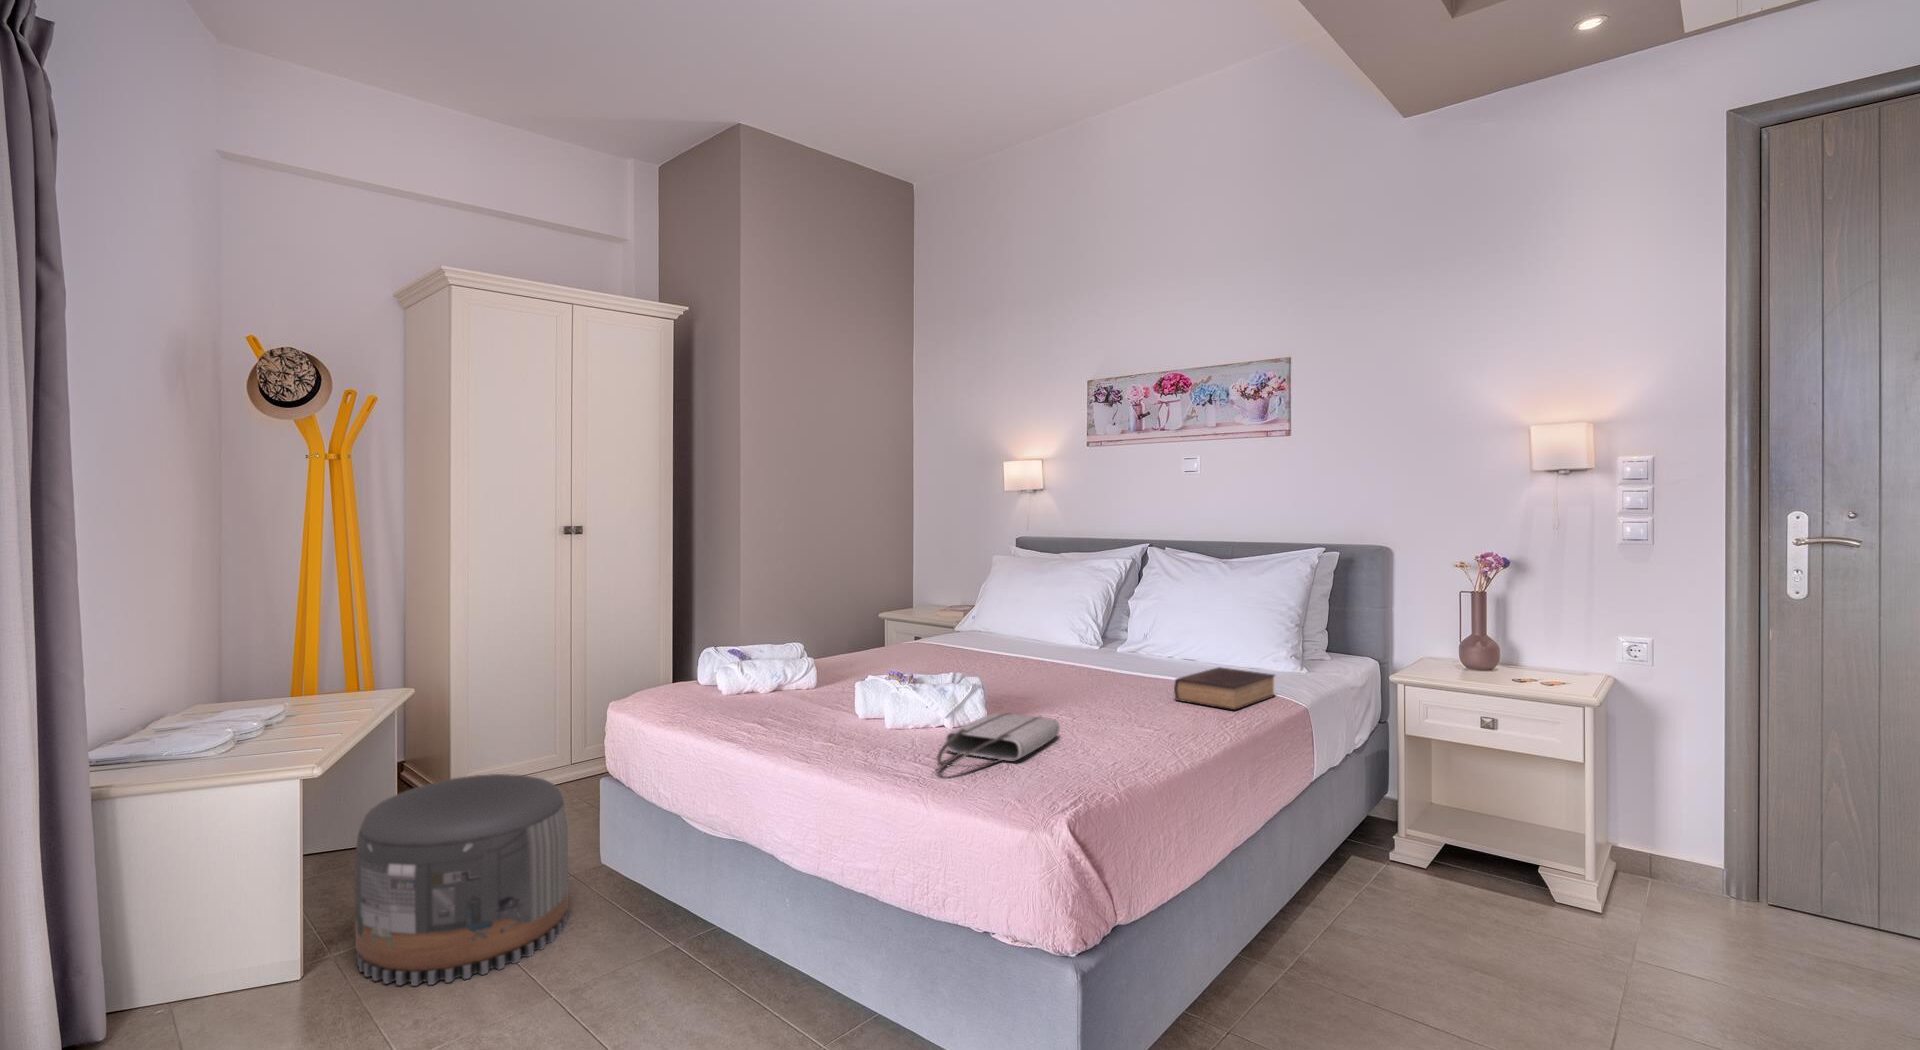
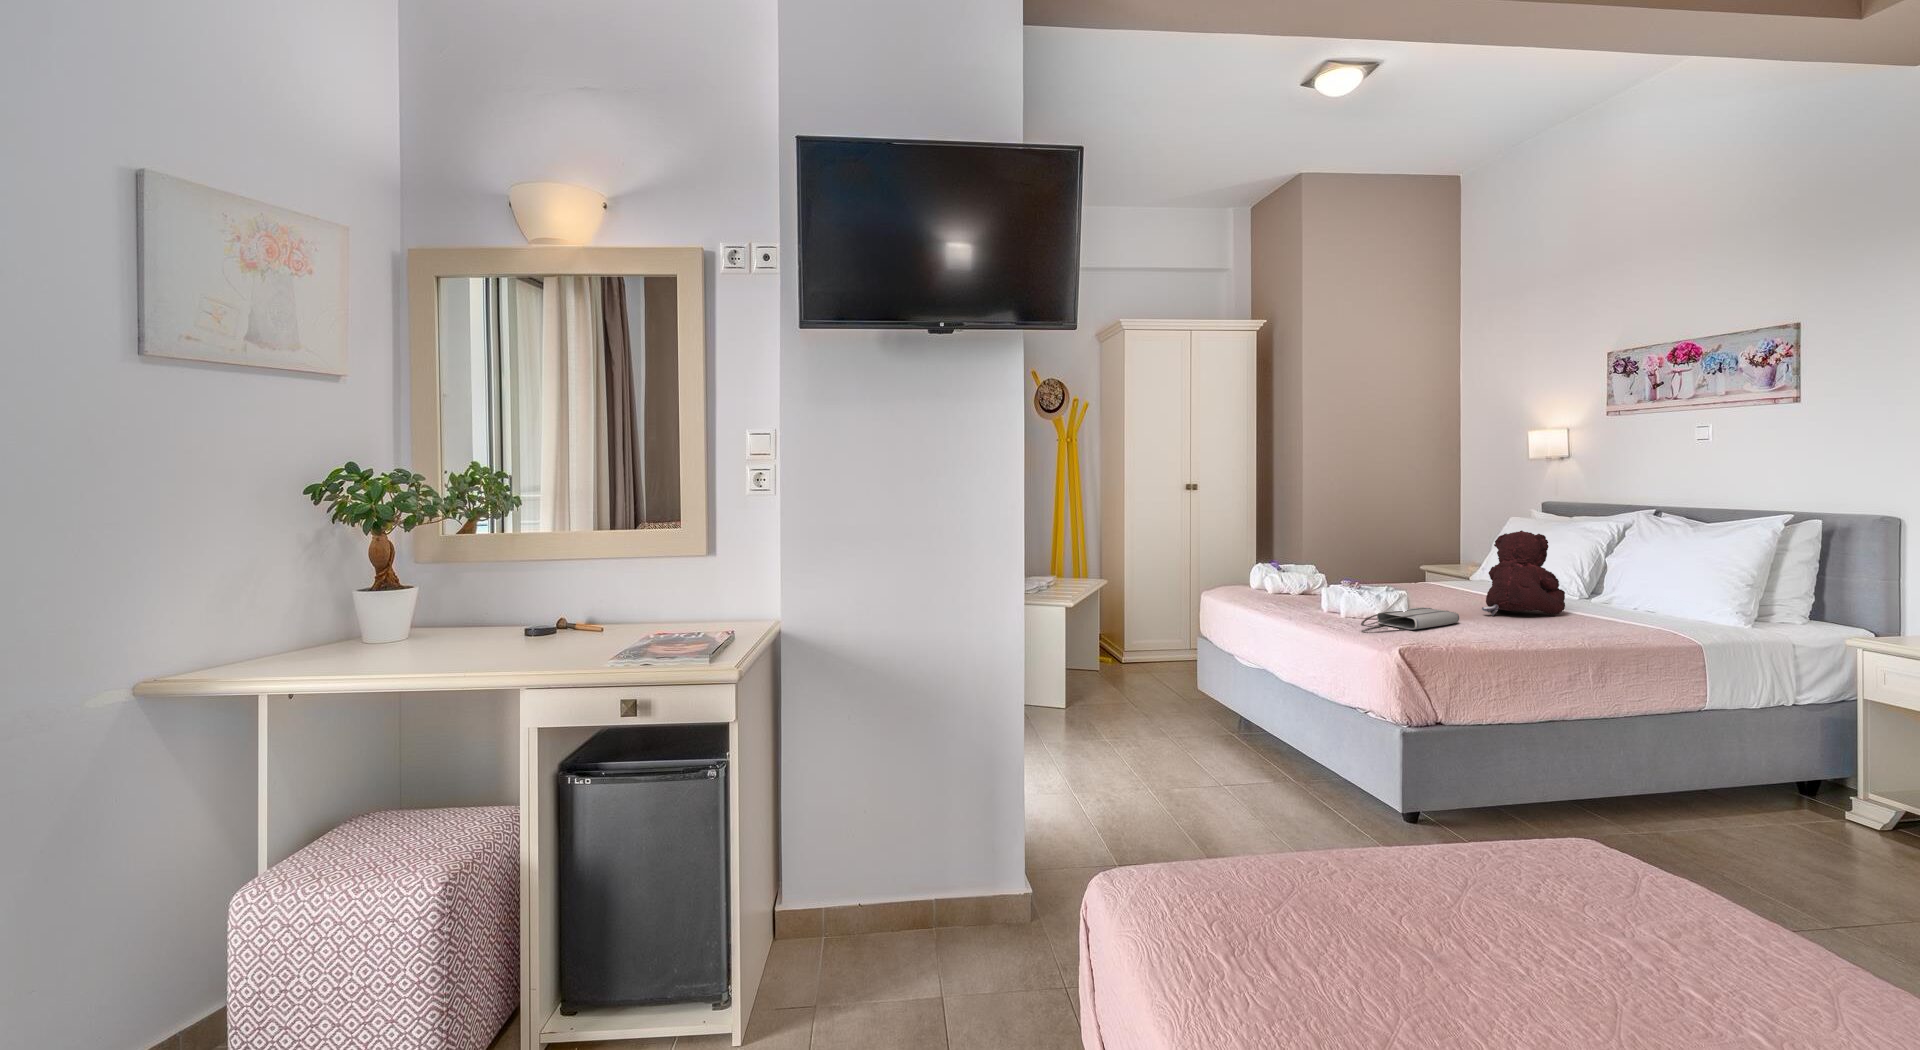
teddy bear: none [1057,583,1162,715] -> present [1482,530,1565,616]
book: present [1174,667,1275,710] -> none [1582,595,1679,622]
pouf: present [354,774,569,986] -> none [1087,625,1185,718]

